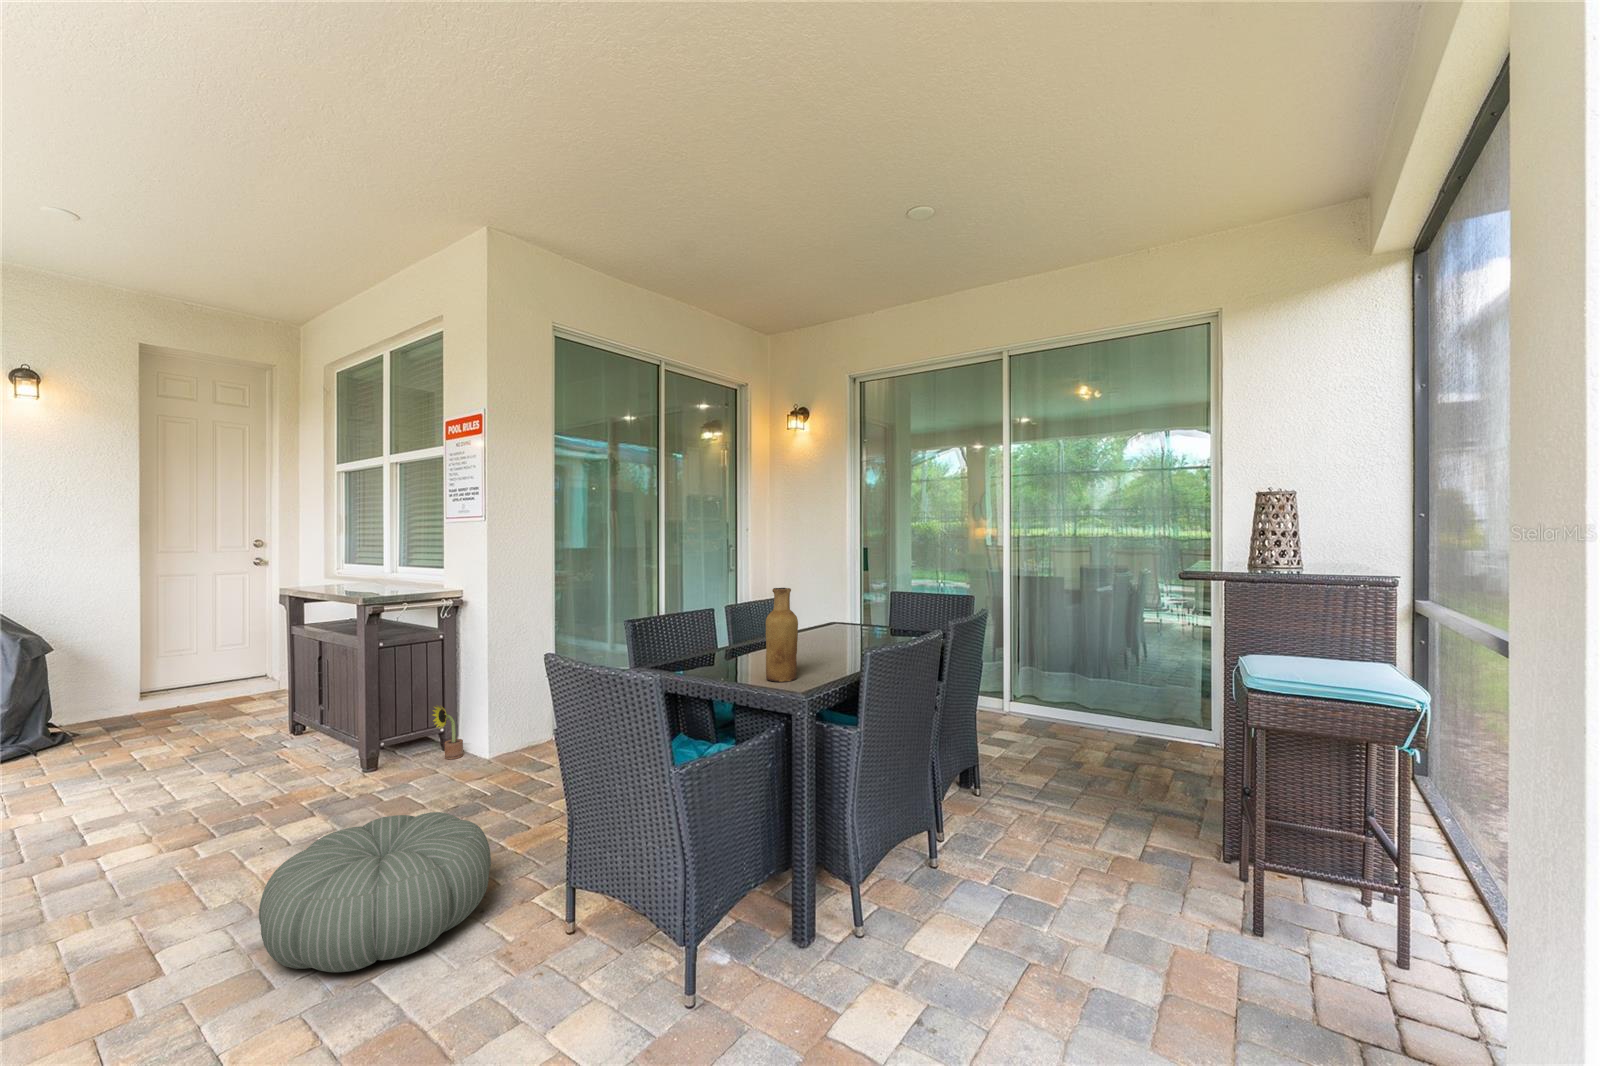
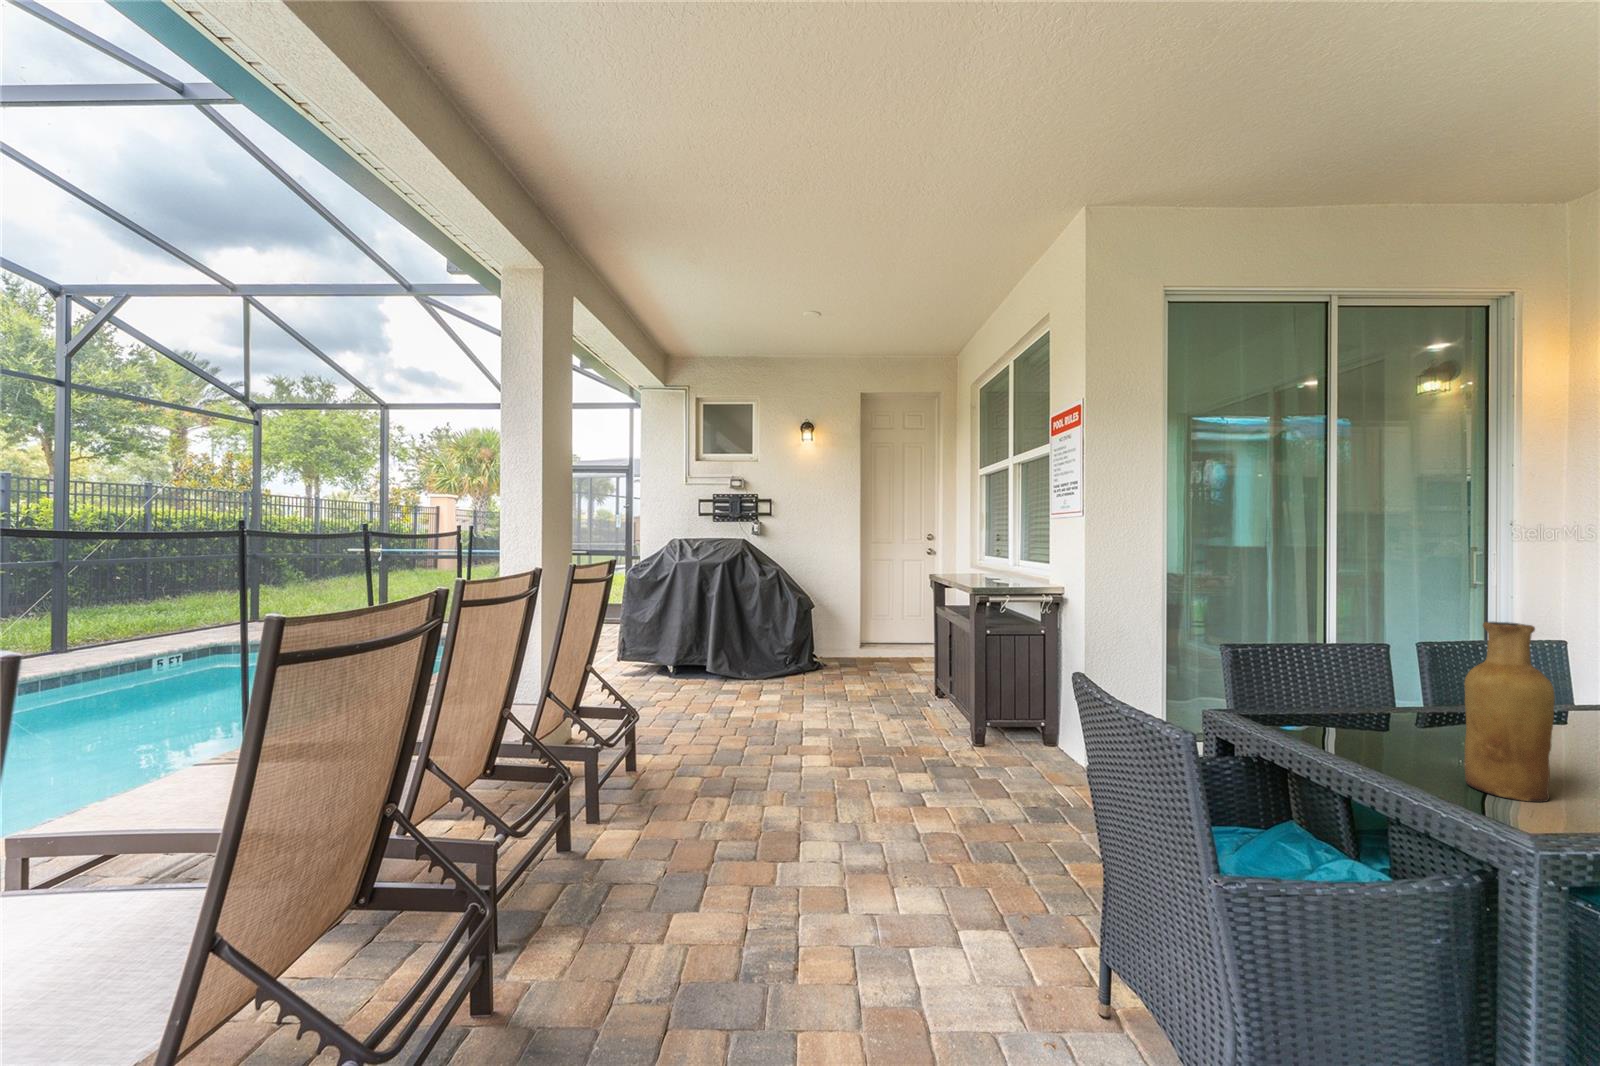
decorative plant: present [433,706,463,759] -> none [1031,698,1060,757]
pouf: present [259,812,491,972] -> none [845,794,1036,942]

